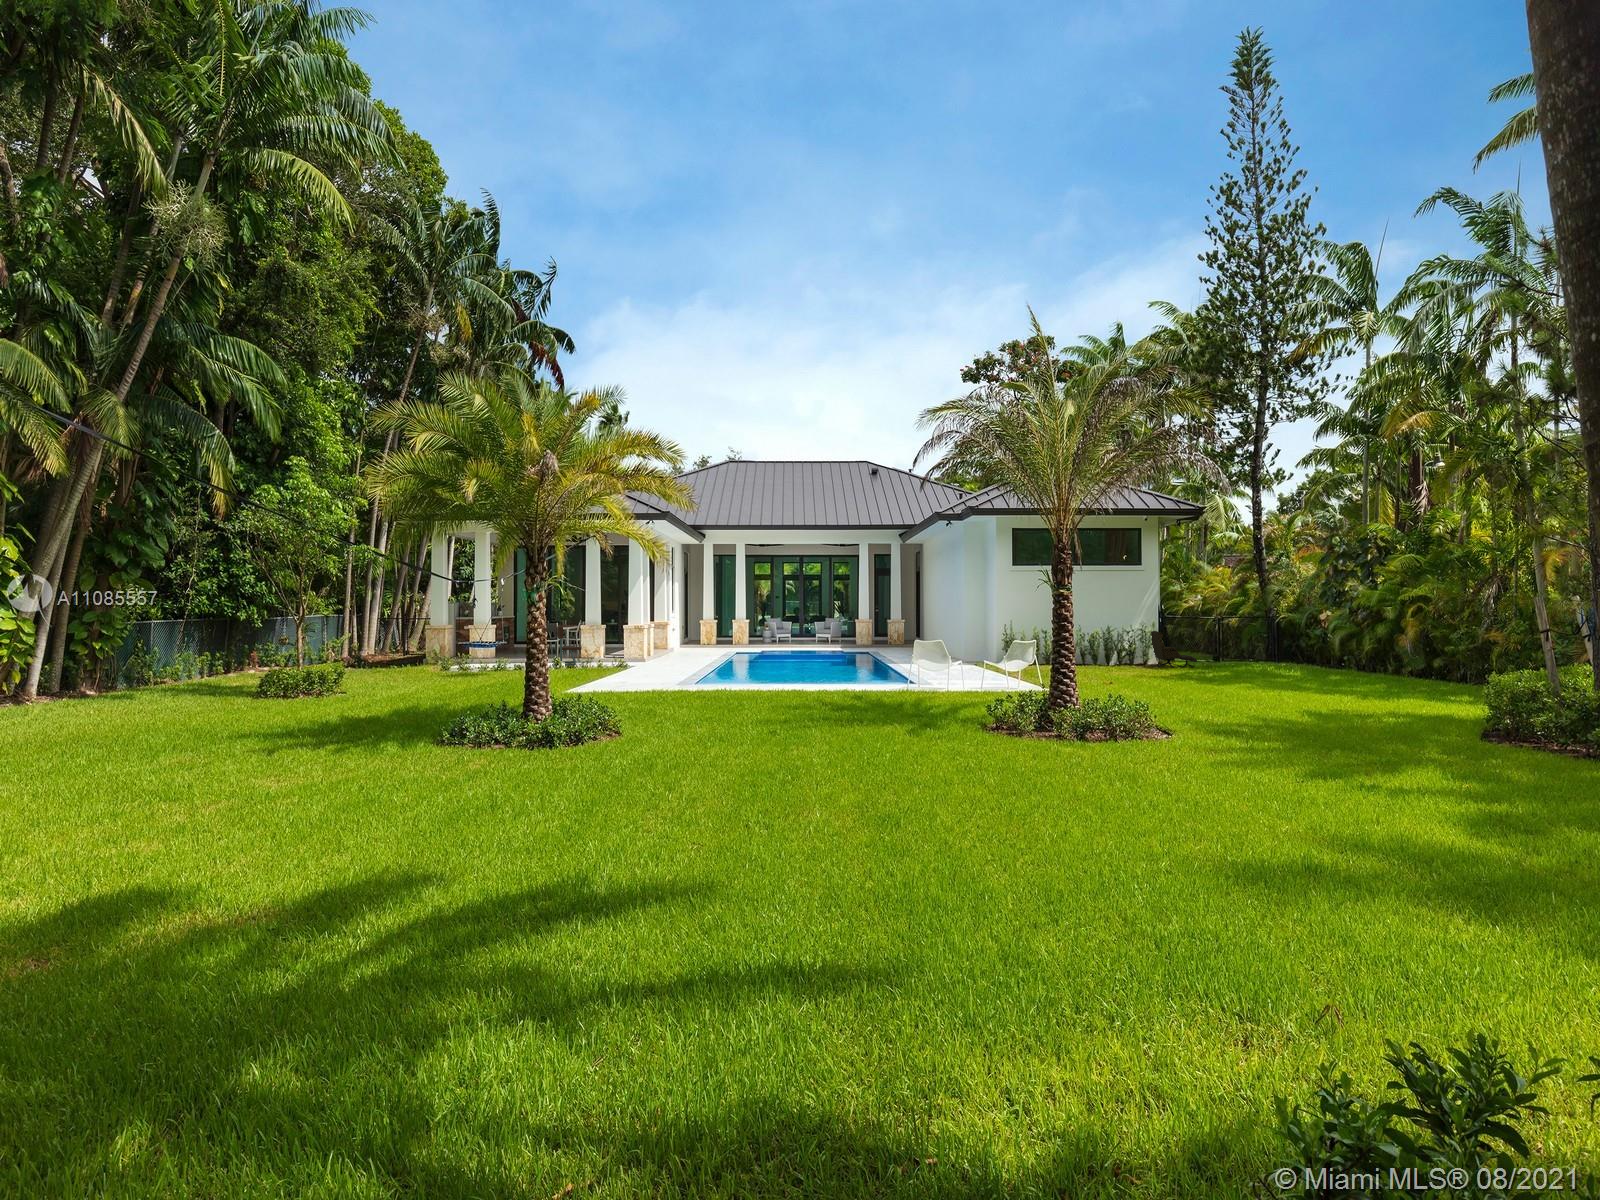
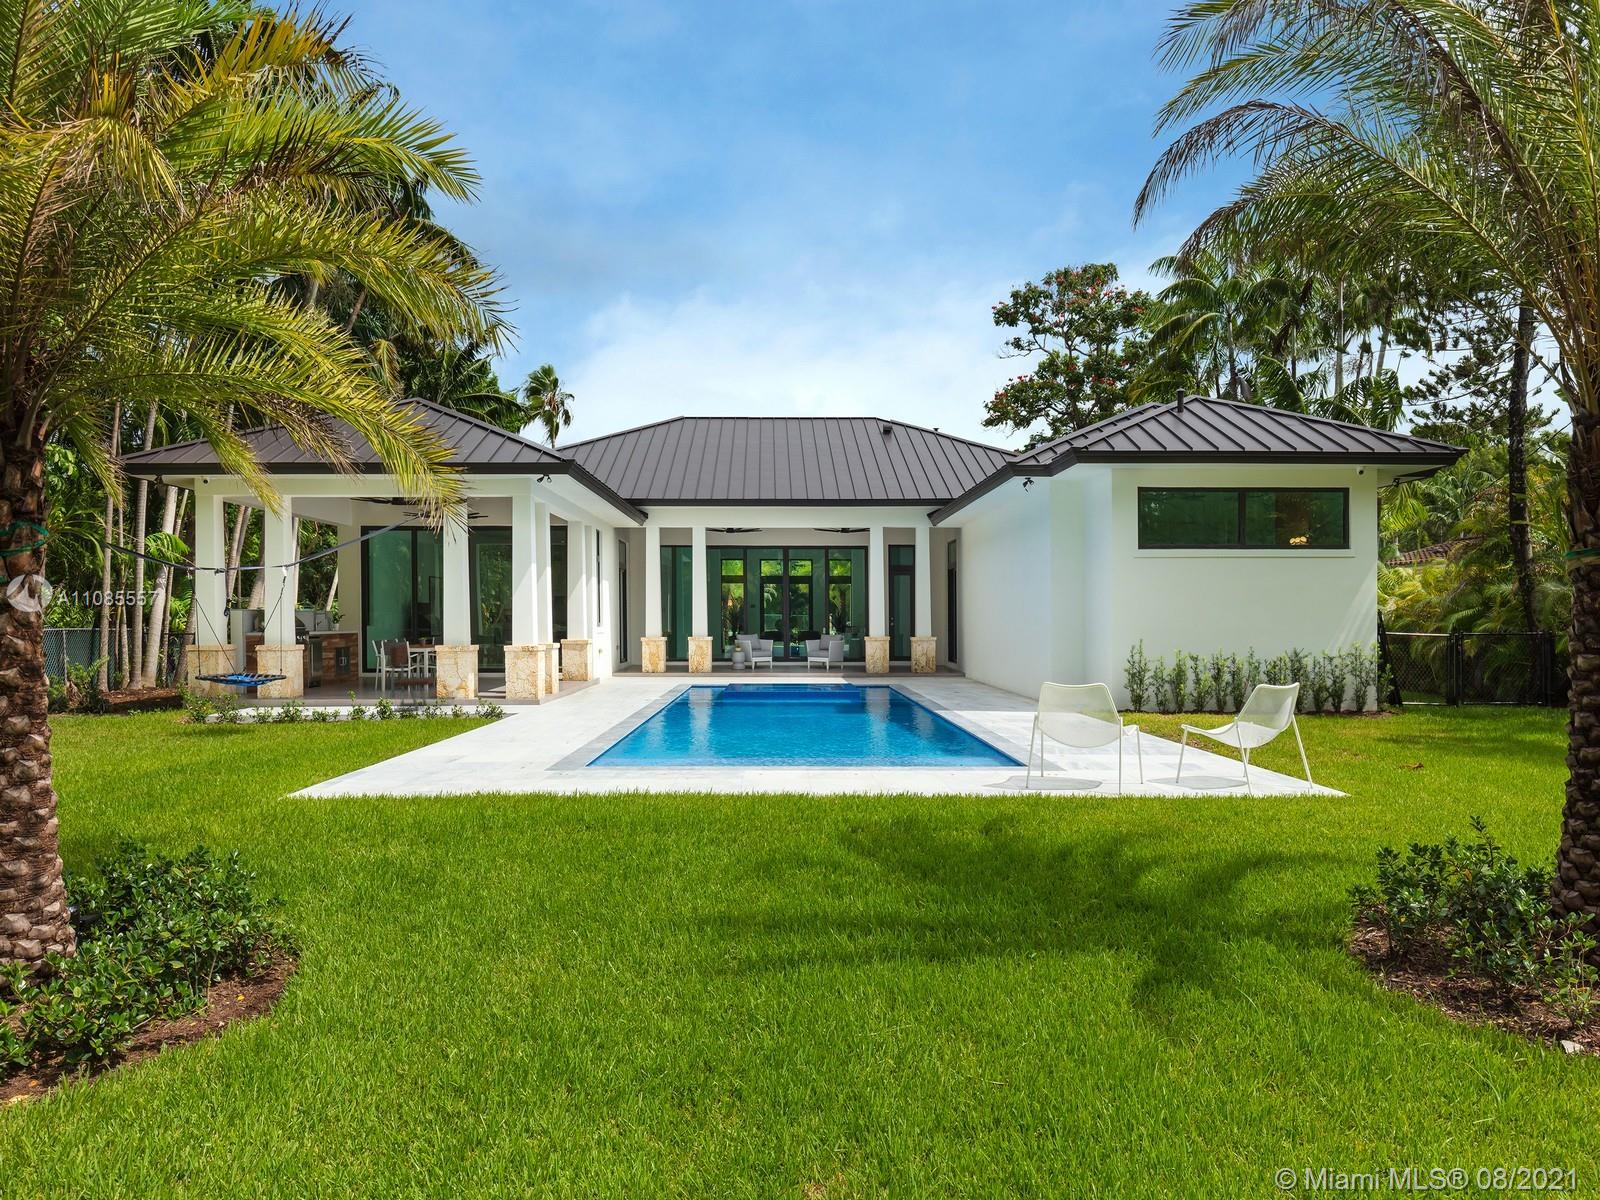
lounge chair: present [1151,631,1197,668] -> none [1356,656,1440,717]

